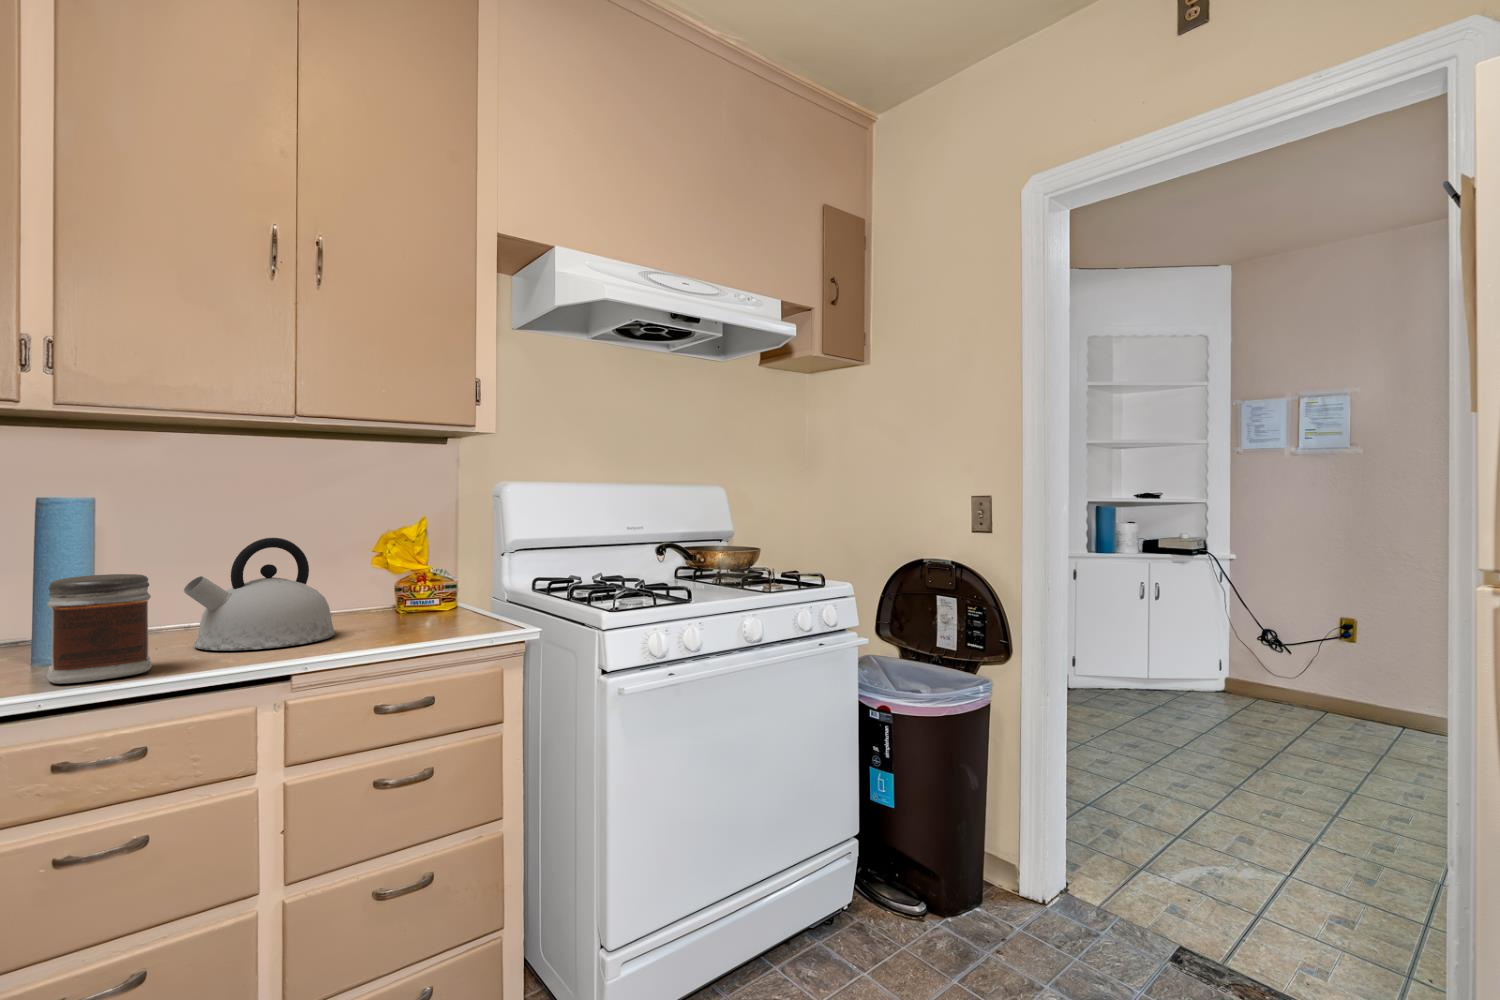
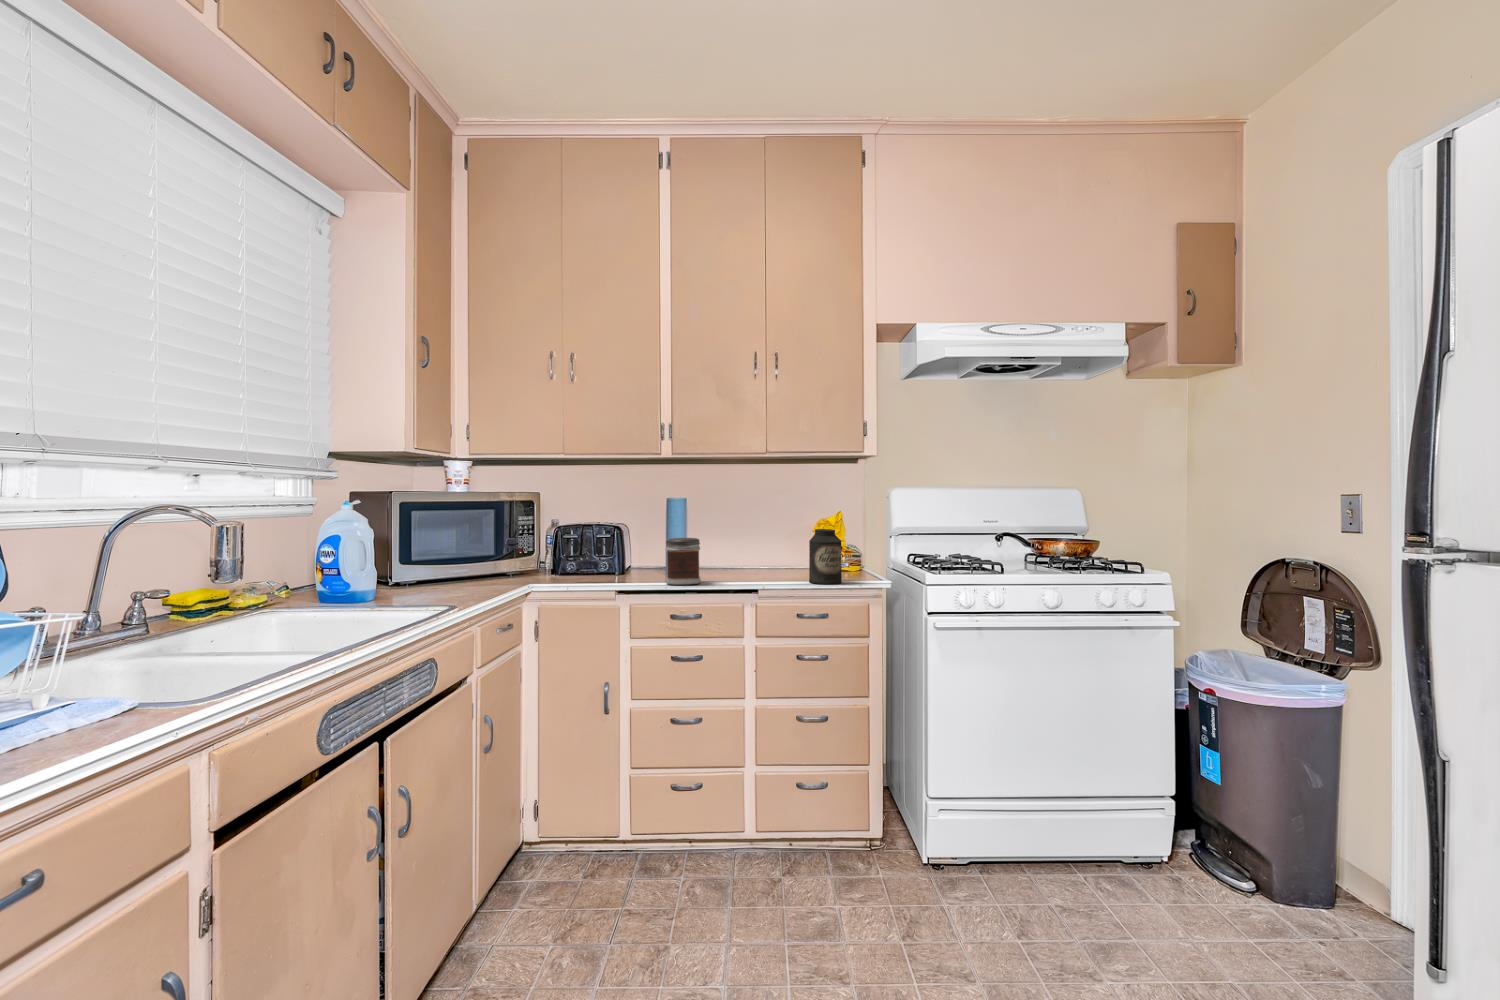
kettle: present [184,538,336,651] -> none [716,522,784,580]
canister: none [397,546,457,640] -> present [809,529,842,584]

